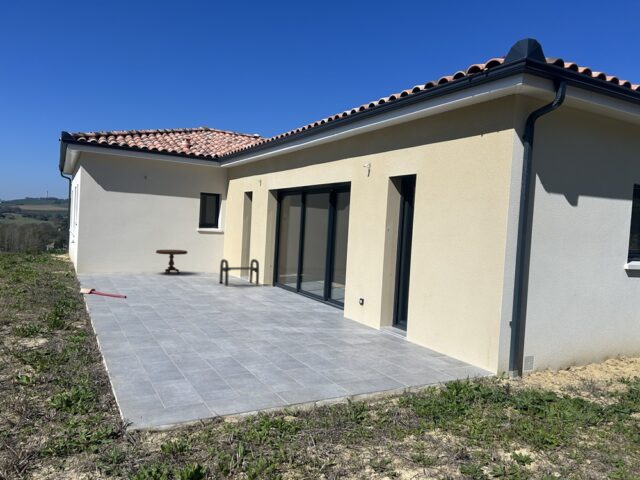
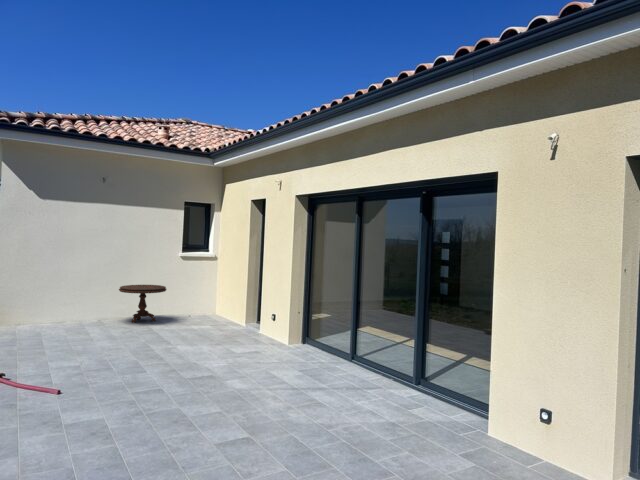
bench: present [219,259,259,286] -> none [219,301,280,346]

